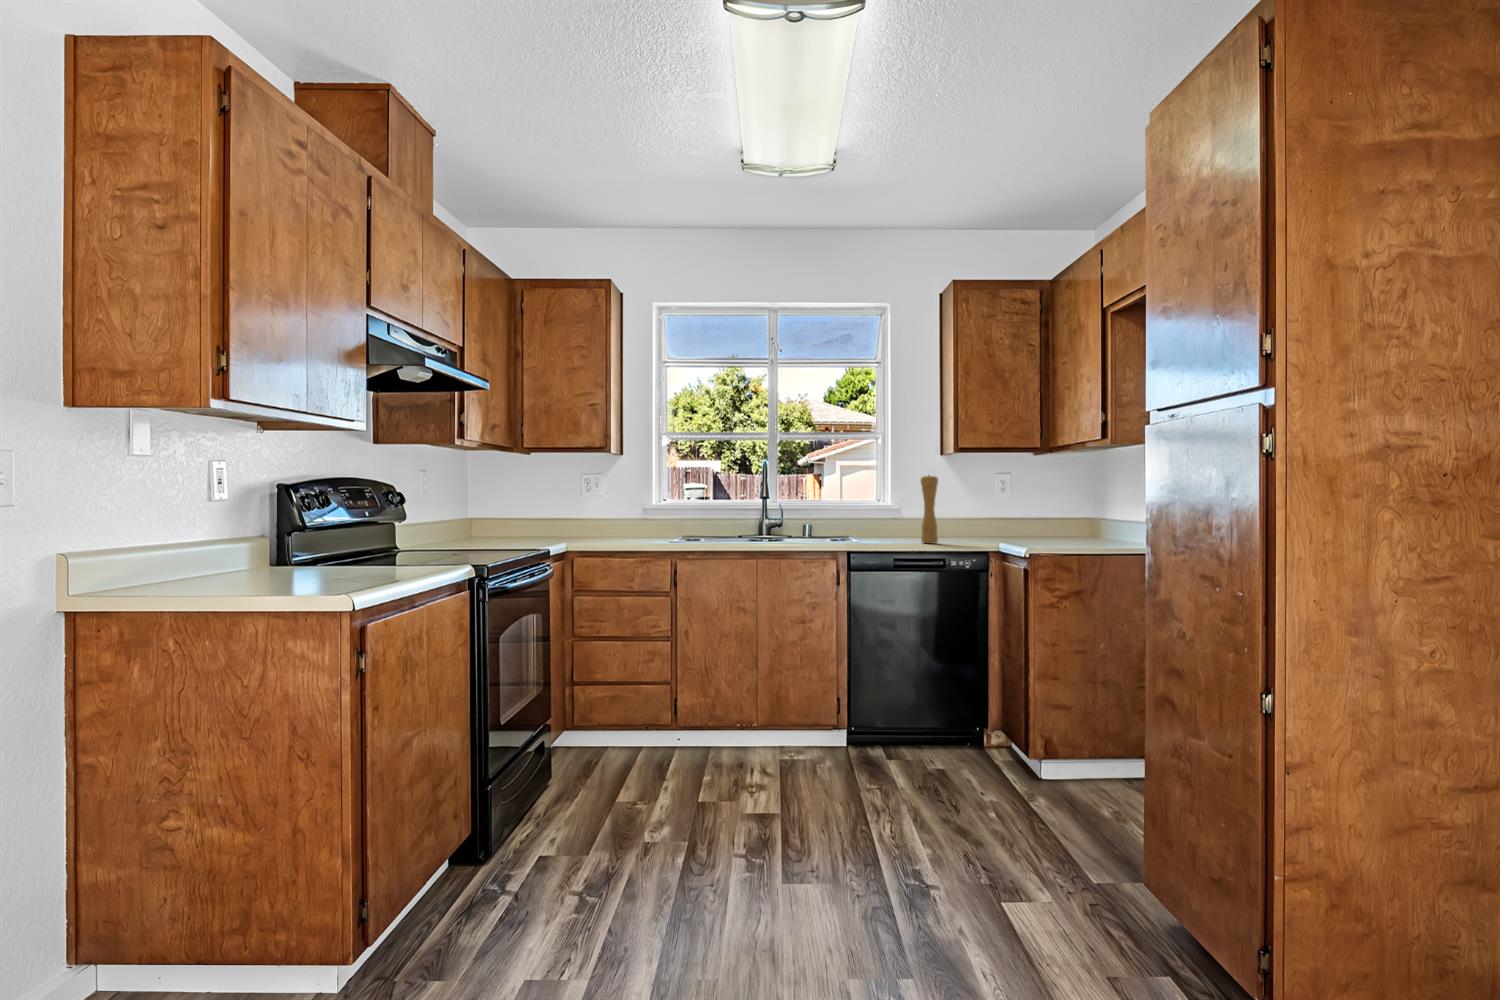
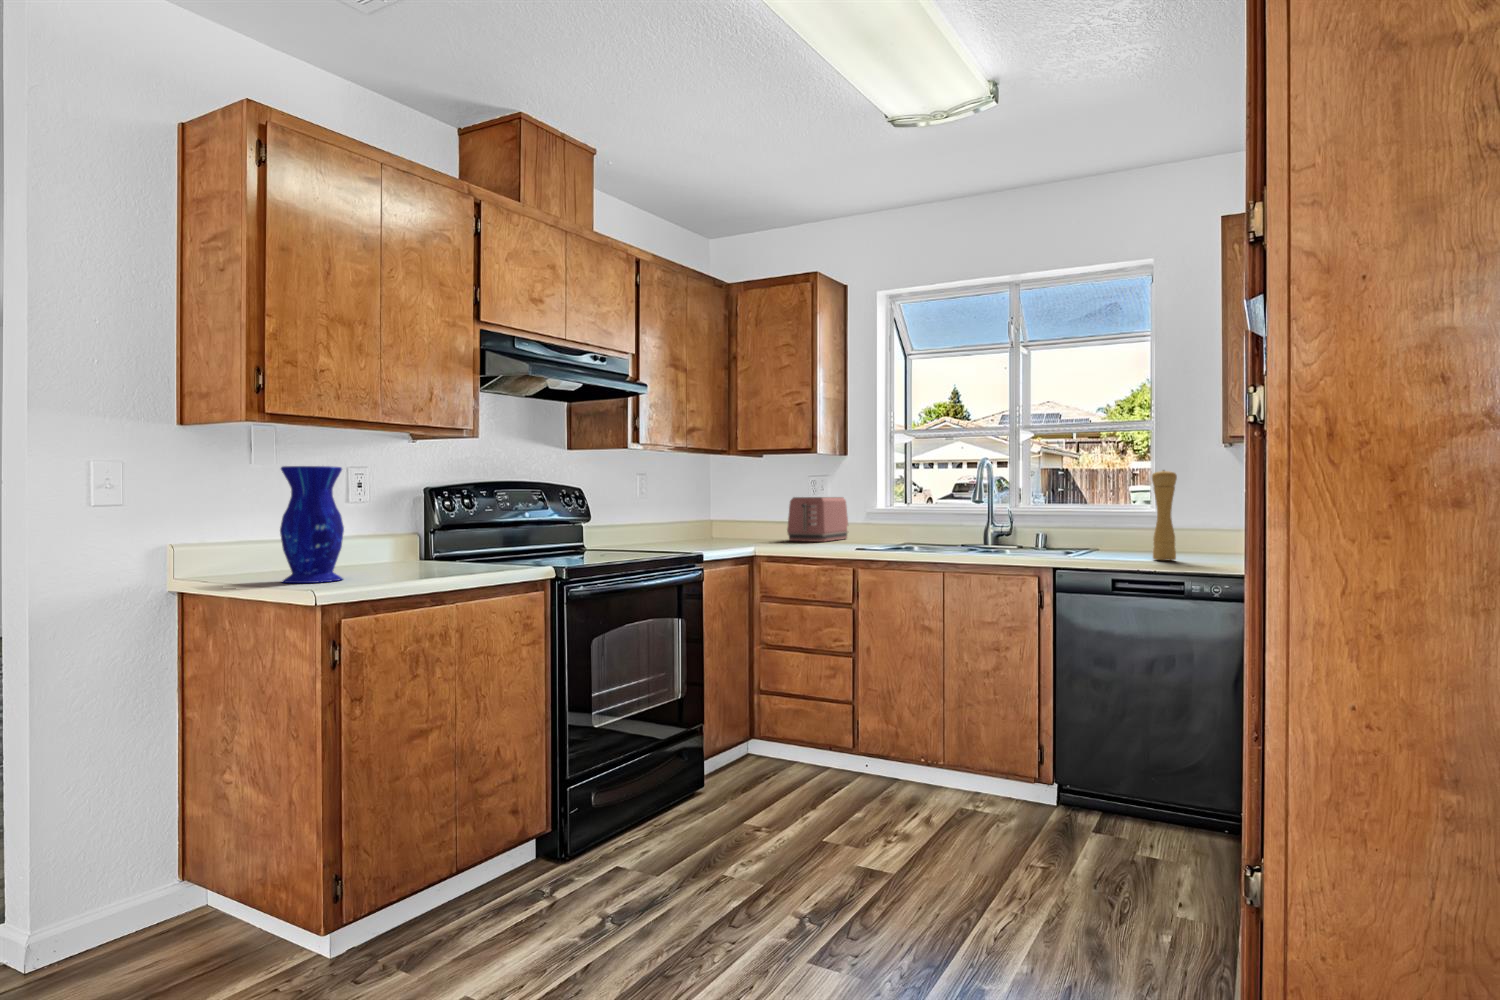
vase: none [225,458,299,592] -> present [280,466,344,583]
toaster: none [580,496,627,538] -> present [787,497,848,542]

